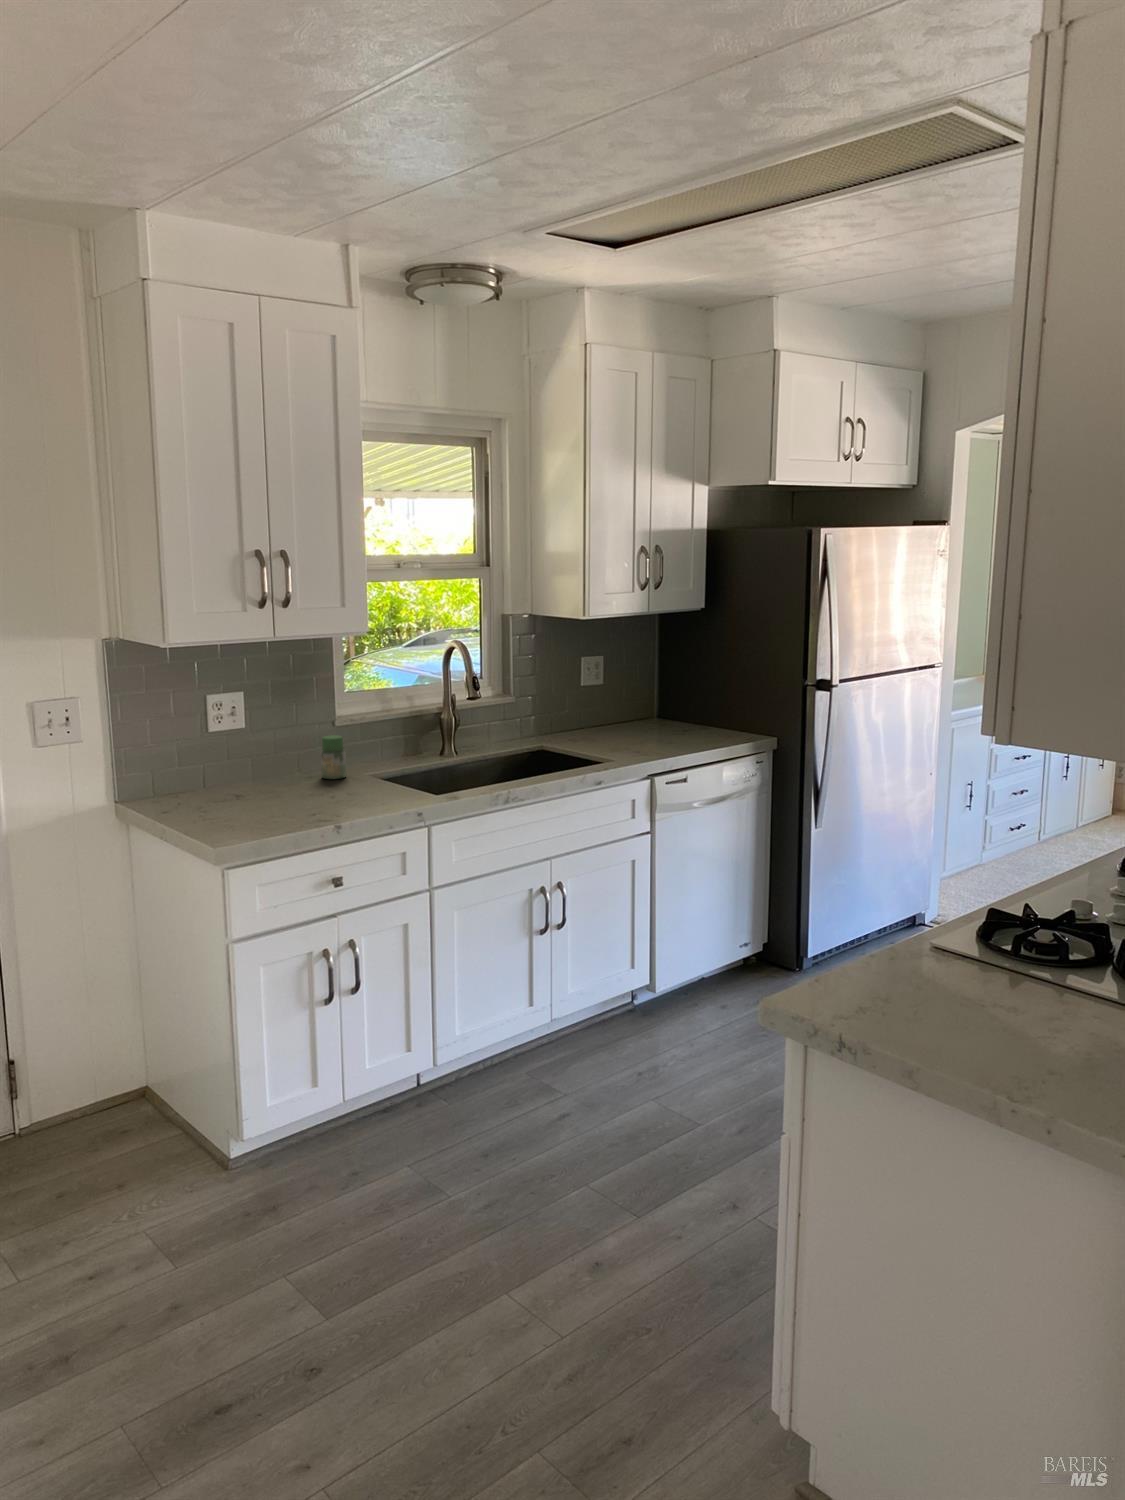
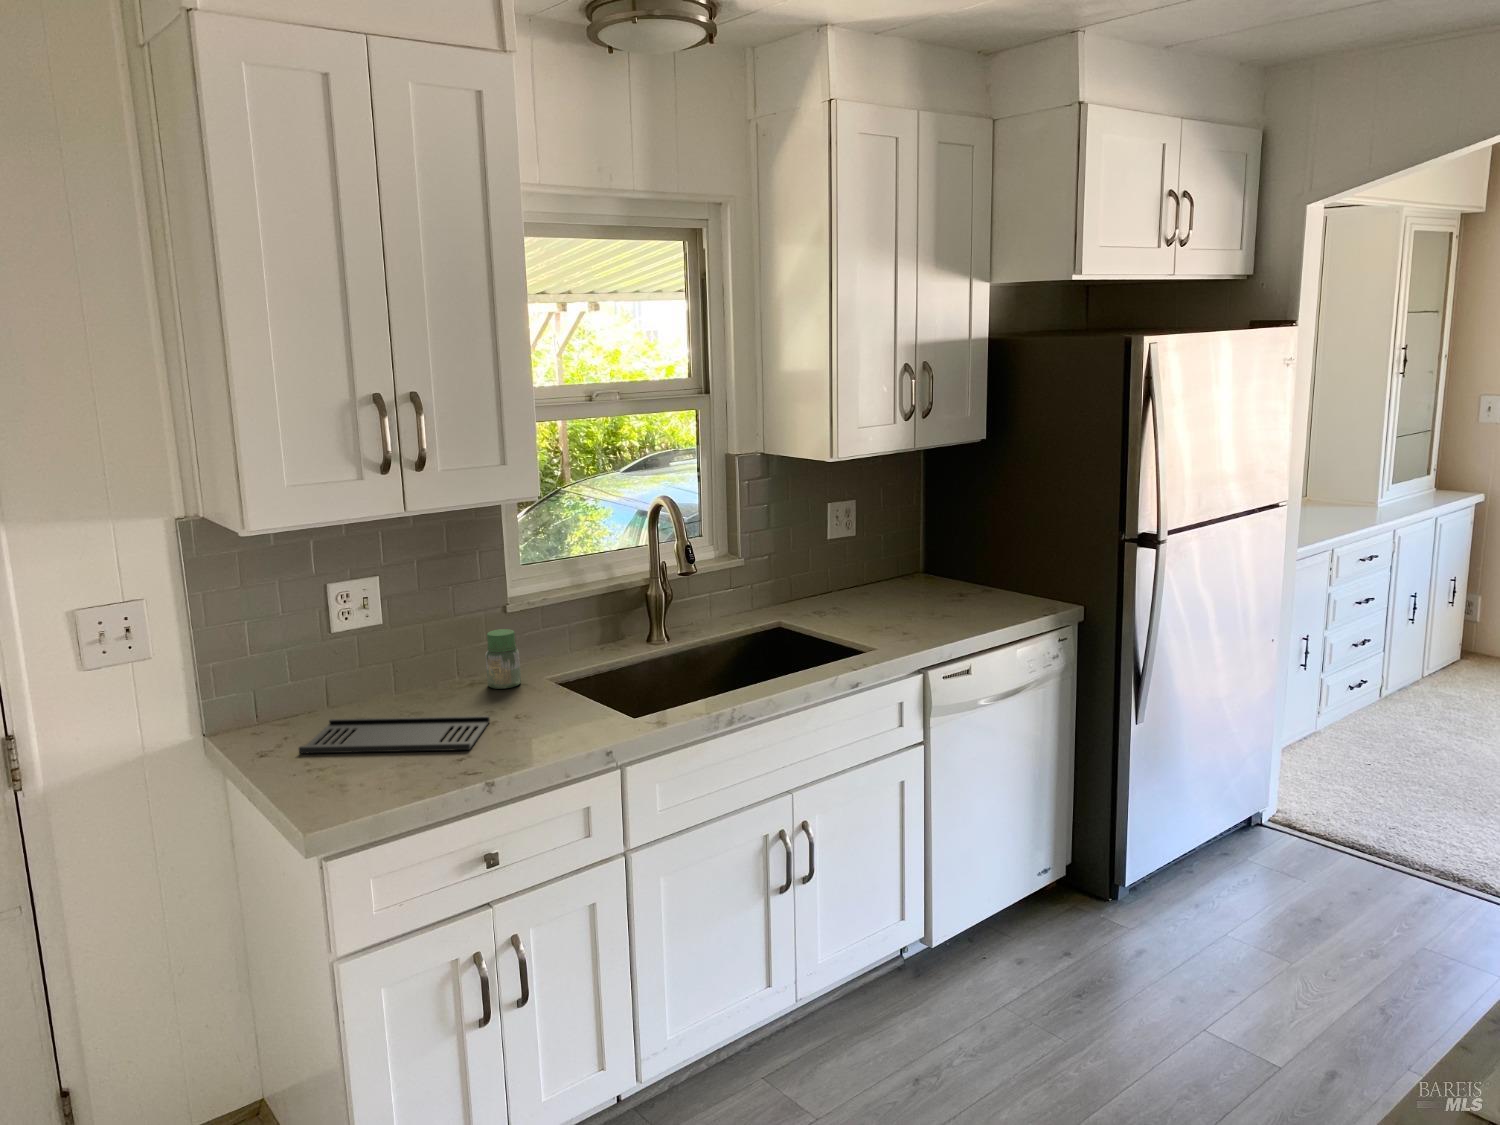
tray: none [194,792,329,811] -> present [299,716,490,754]

